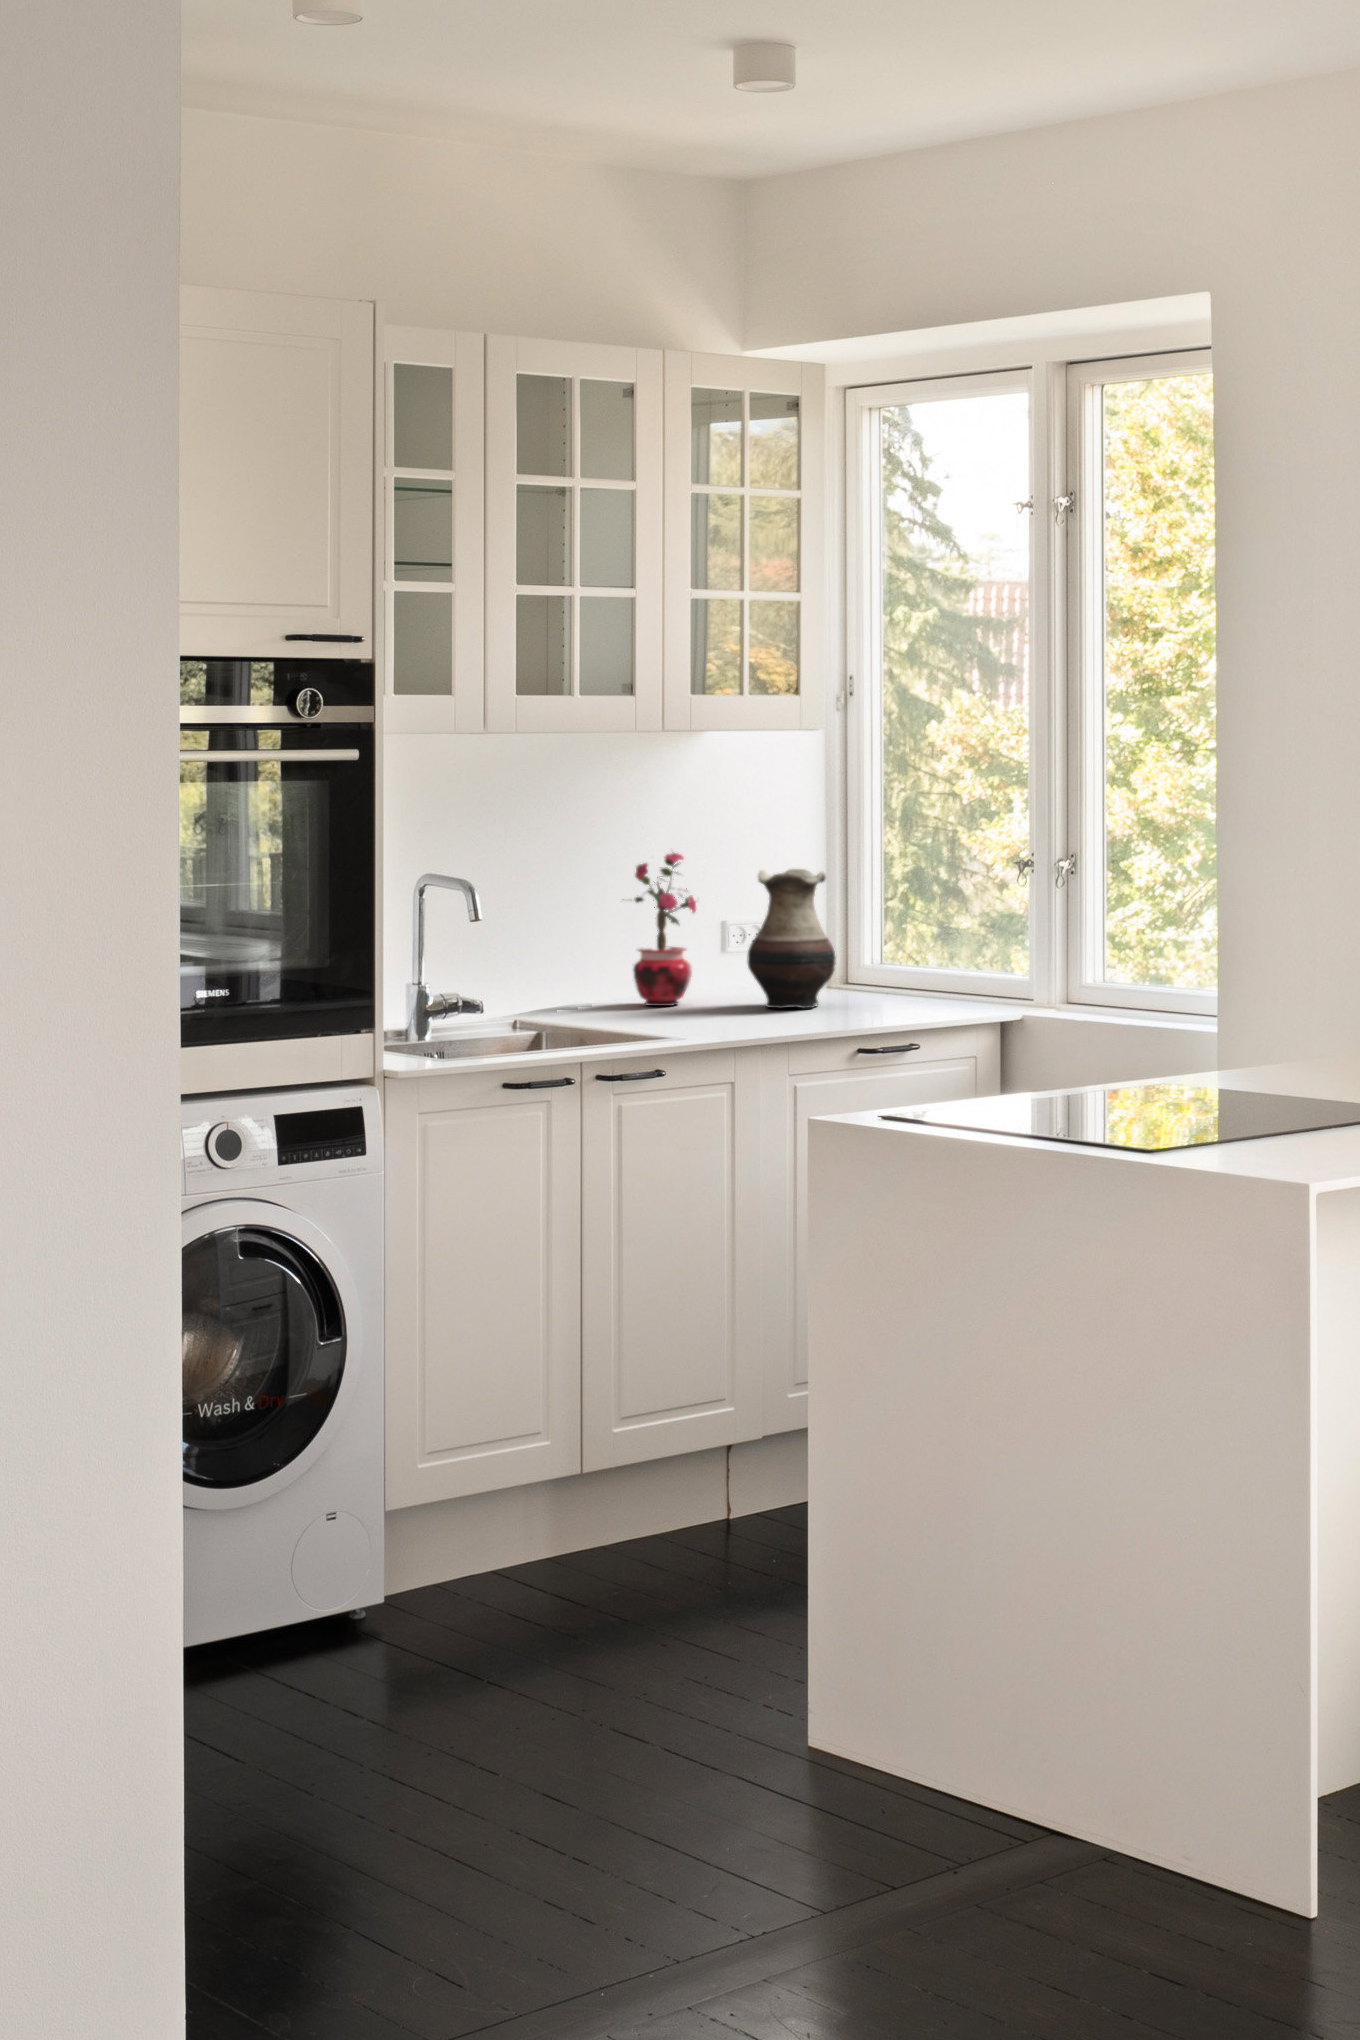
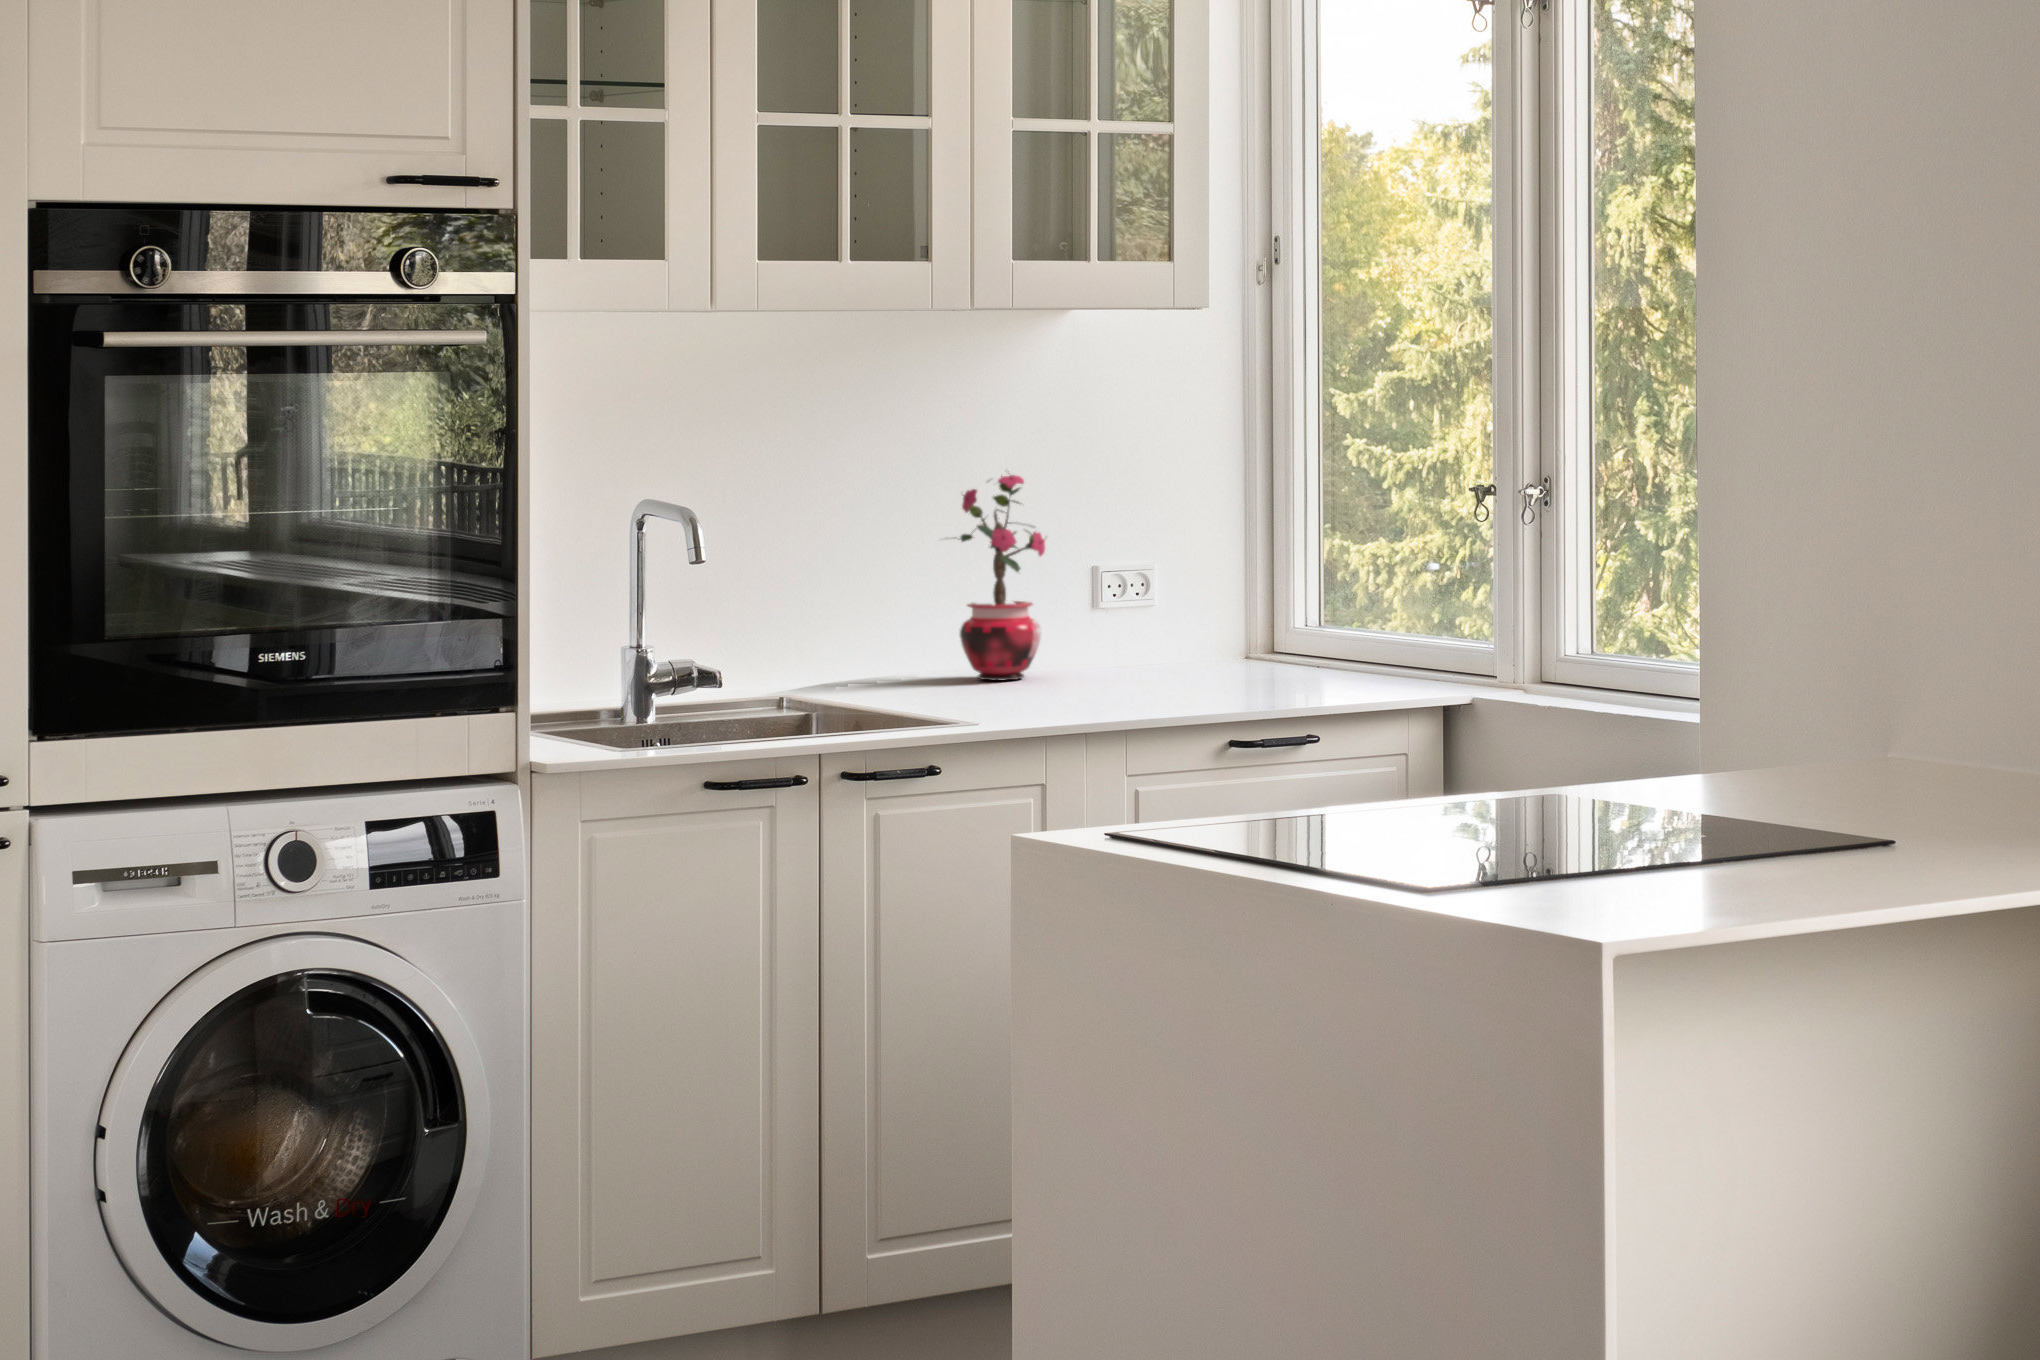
vase: present [747,869,835,1008] -> none [1104,495,1225,685]

